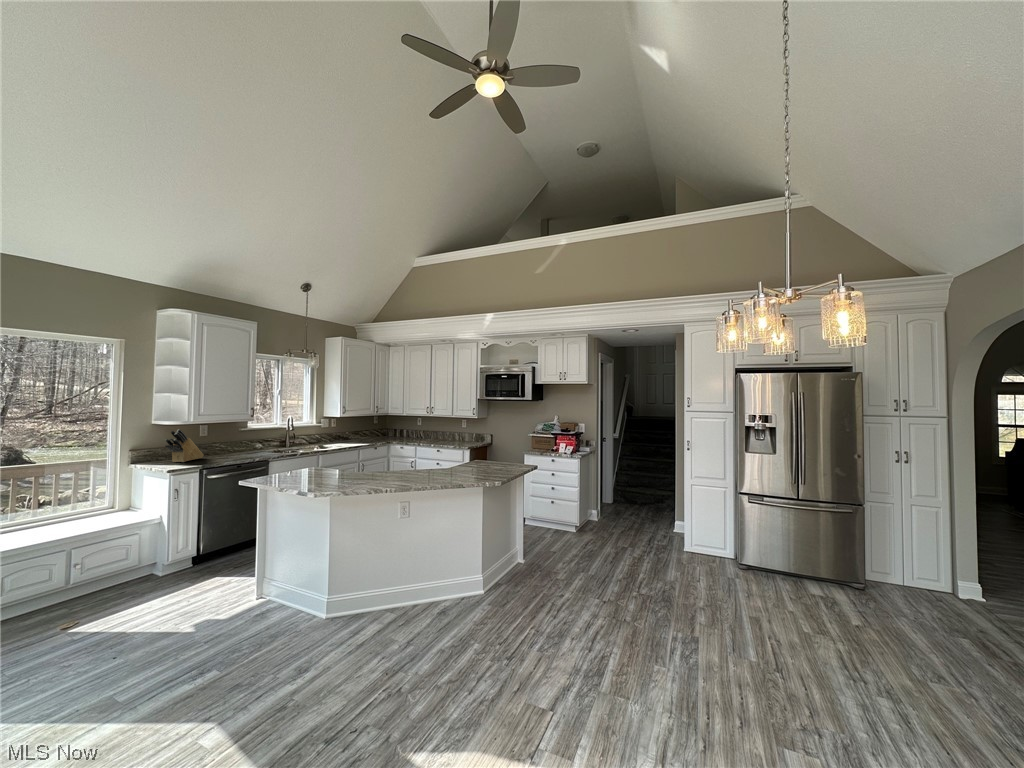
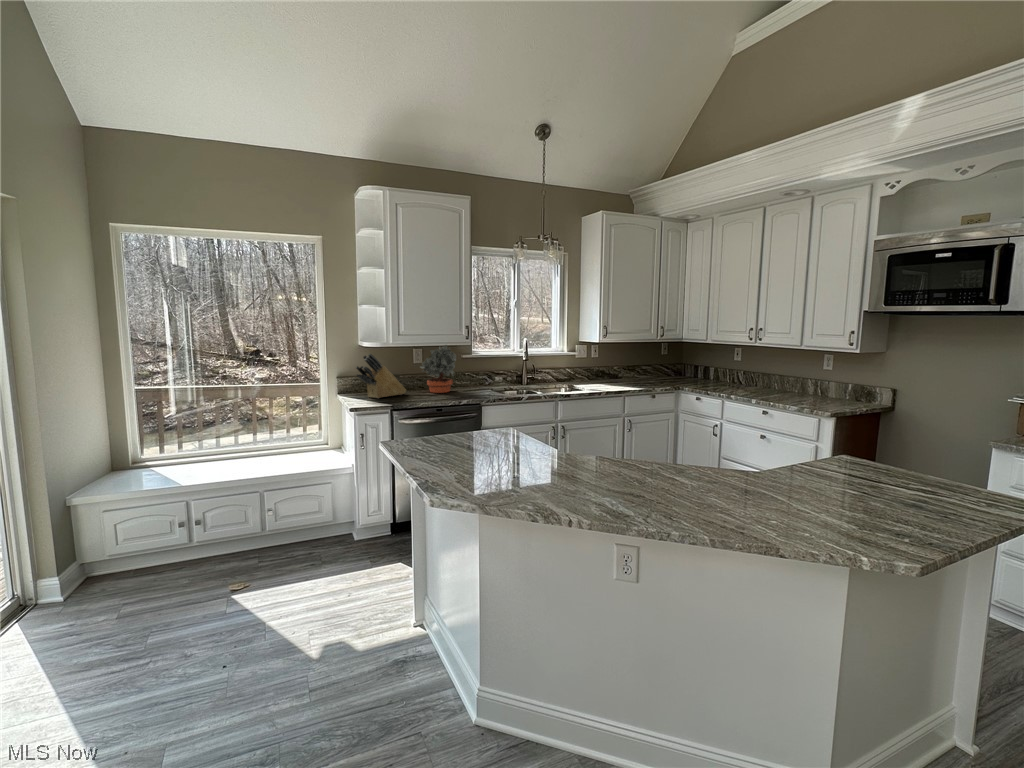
potted plant: none [211,421,245,456] -> present [420,345,456,393]

